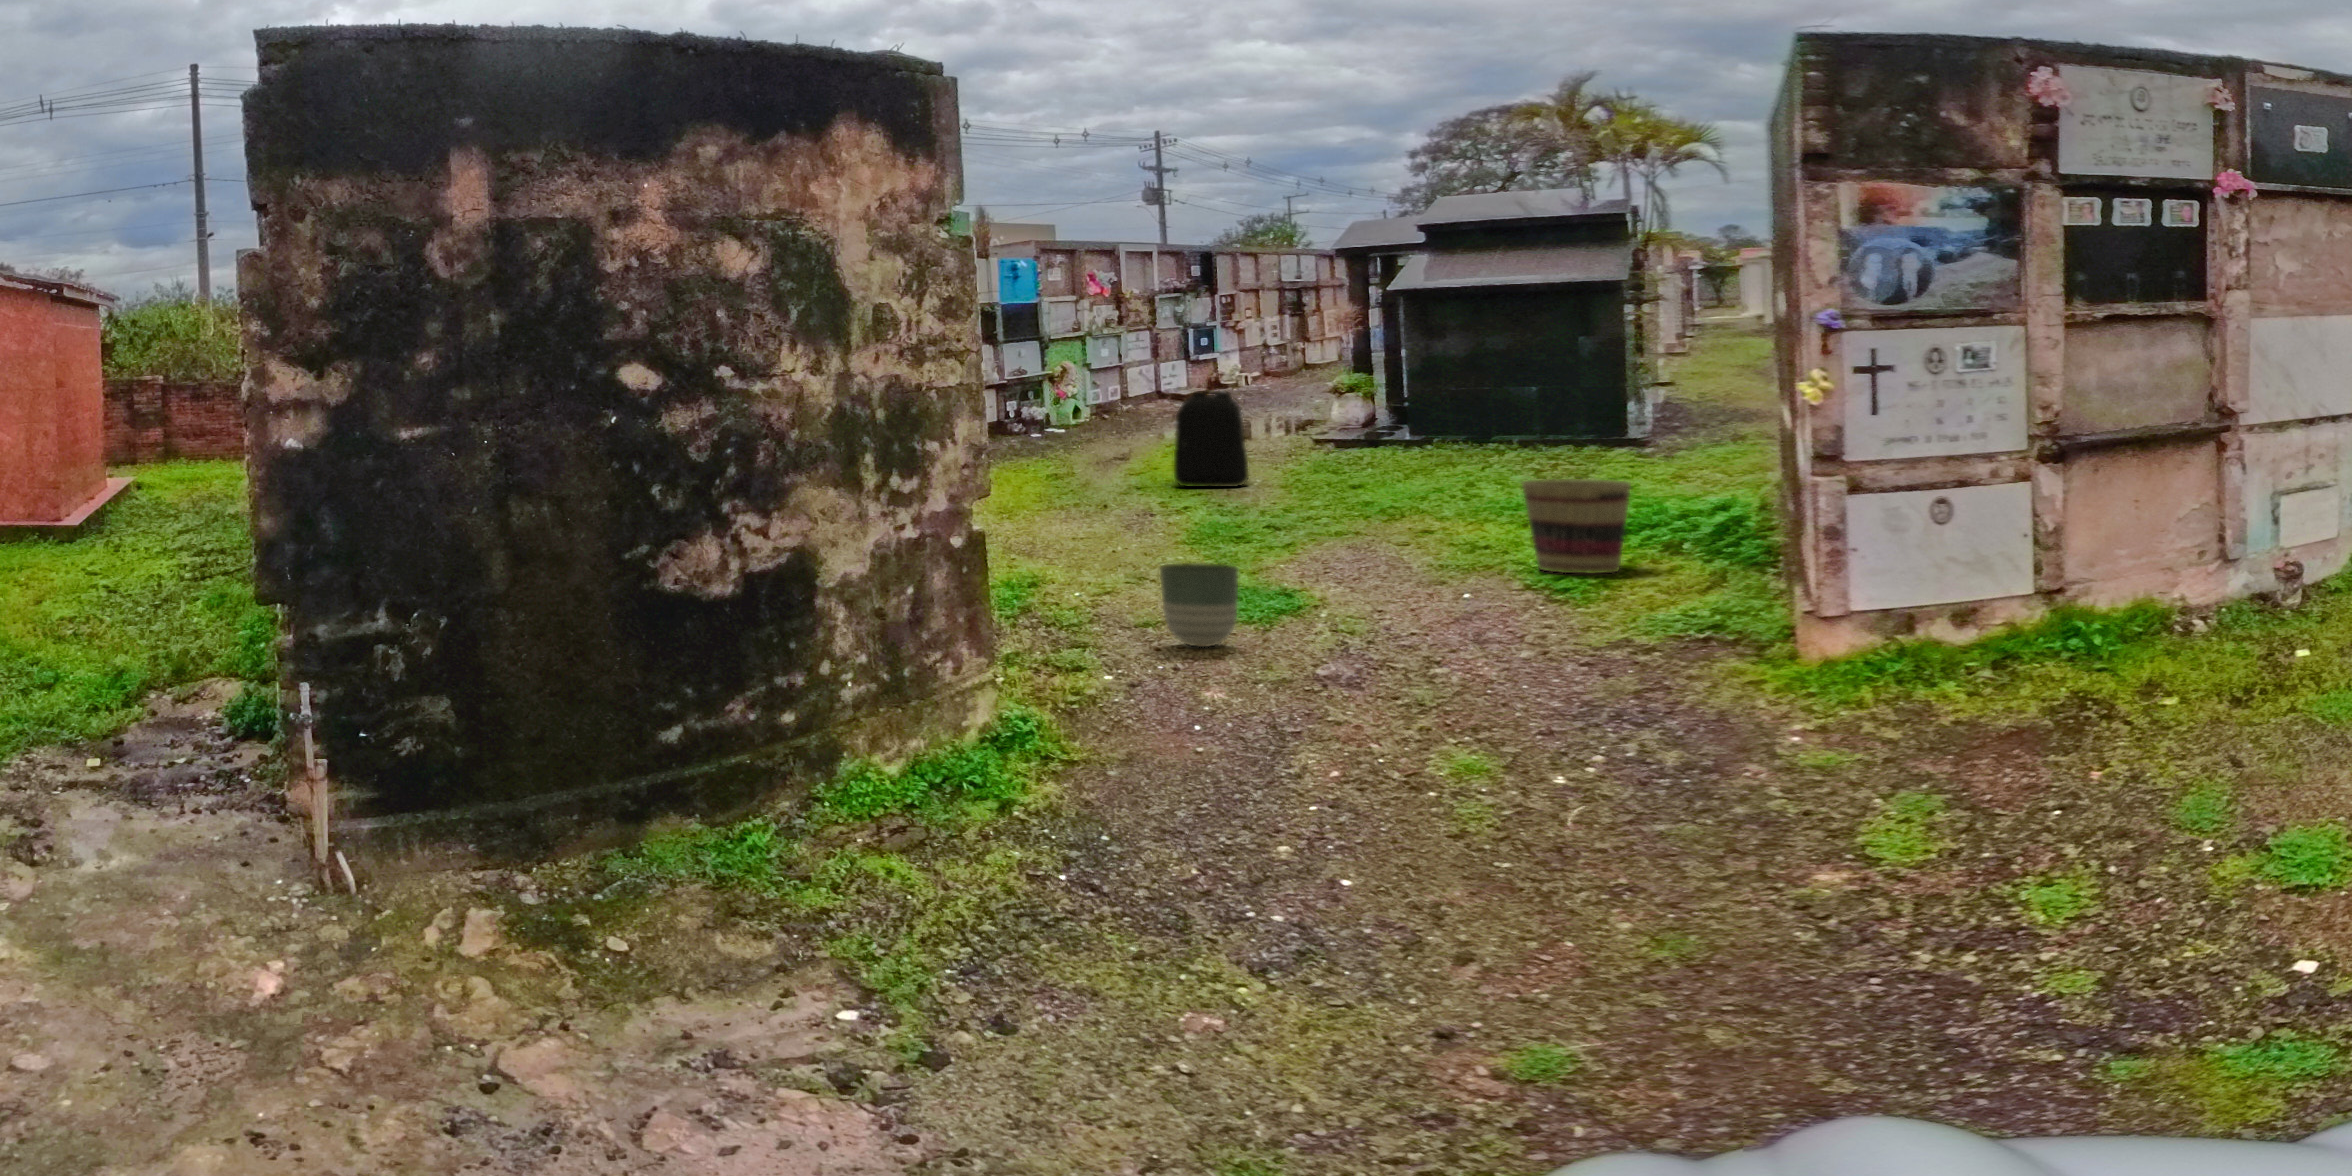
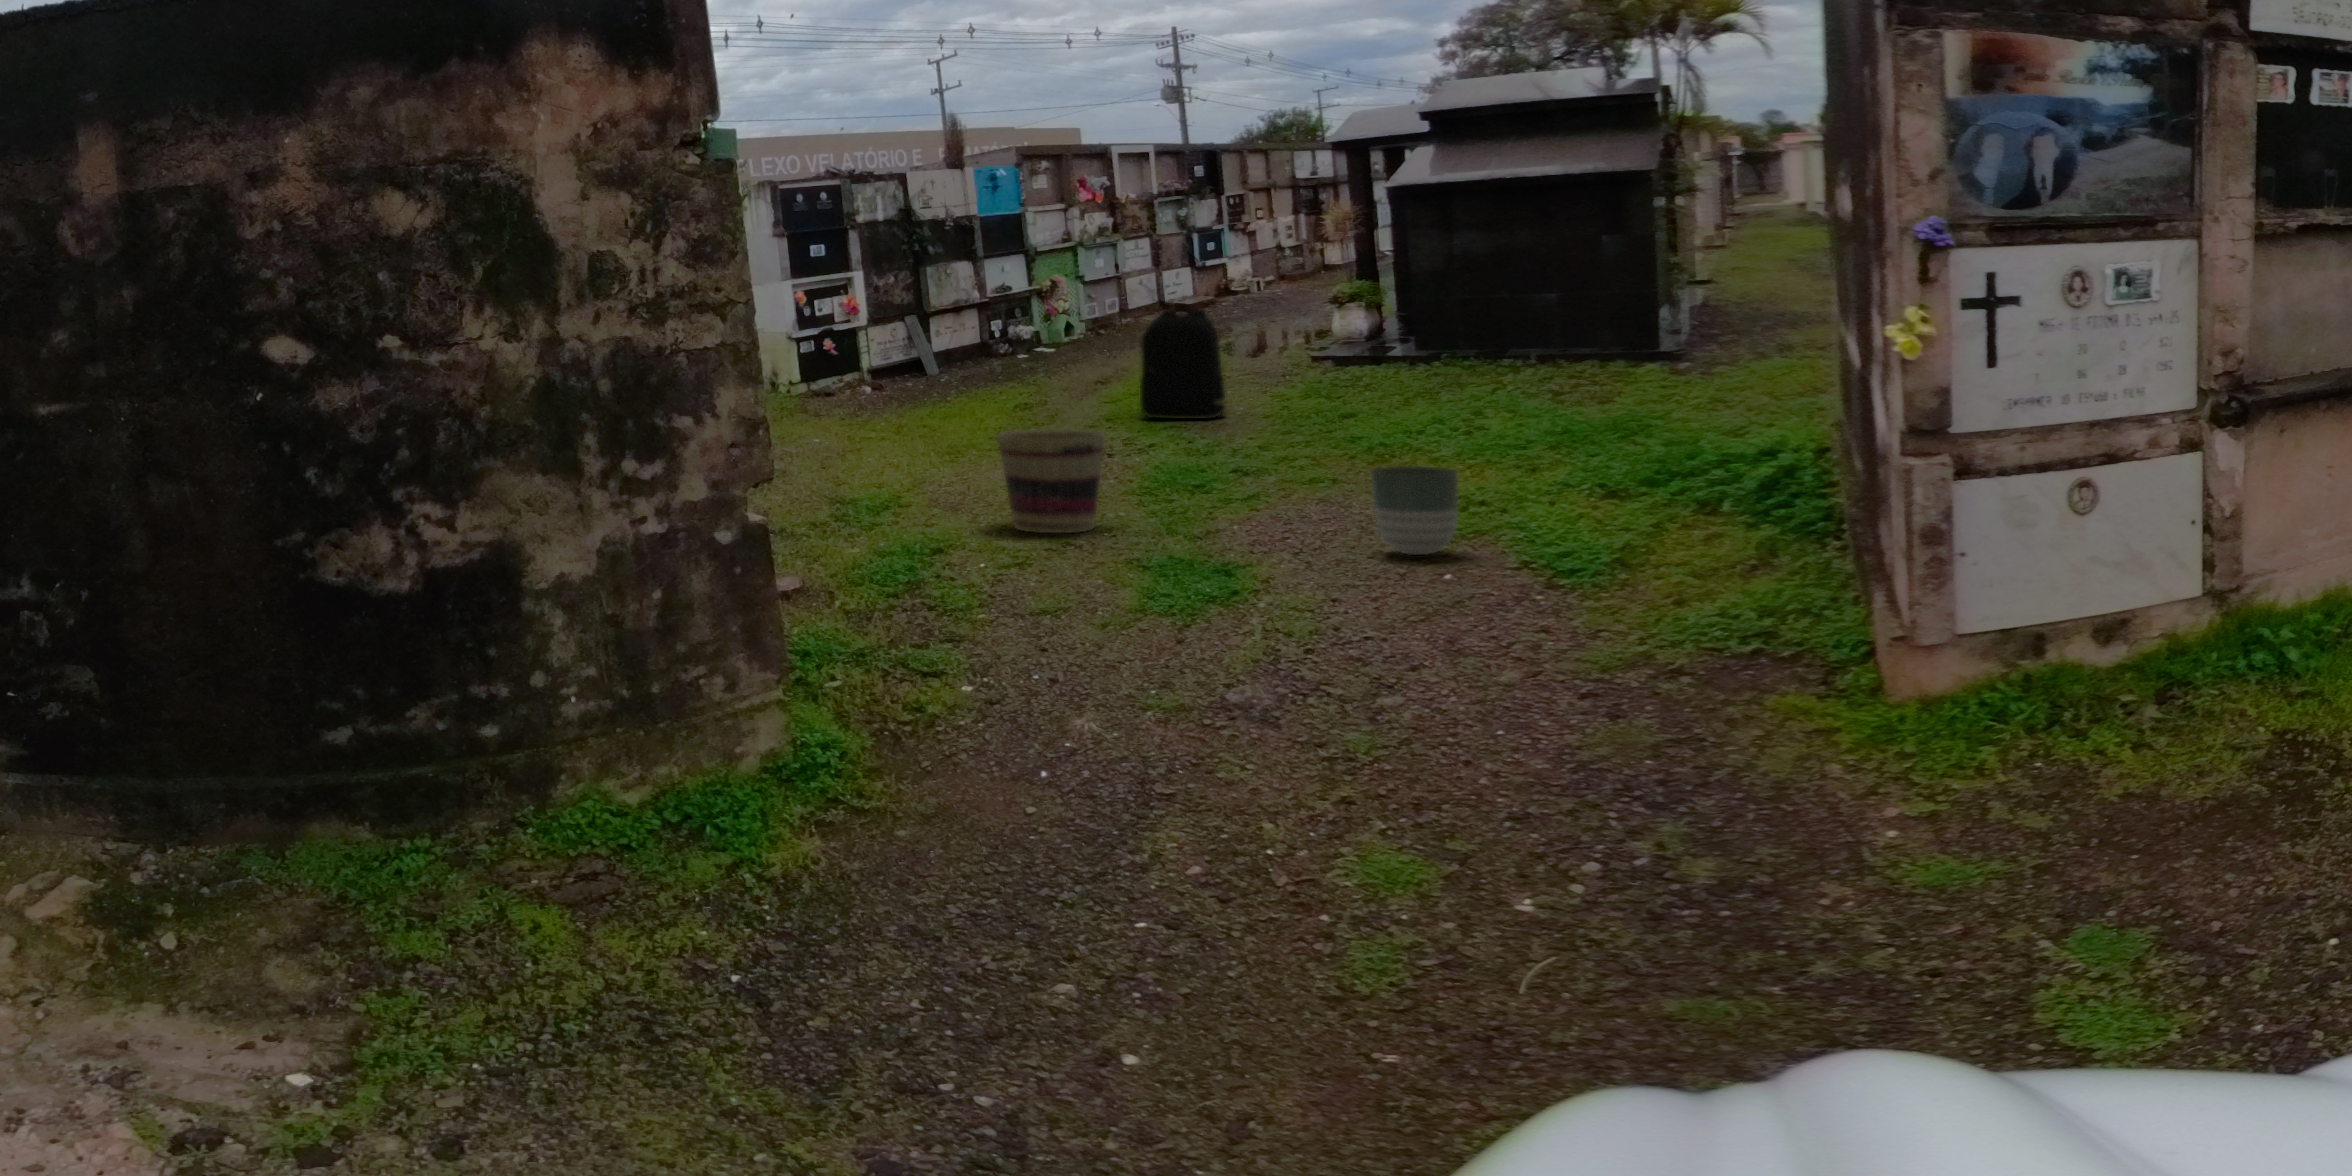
basket: present [1521,479,1631,574] -> present [997,429,1105,533]
planter: present [1160,563,1238,647] -> present [1371,466,1458,555]

